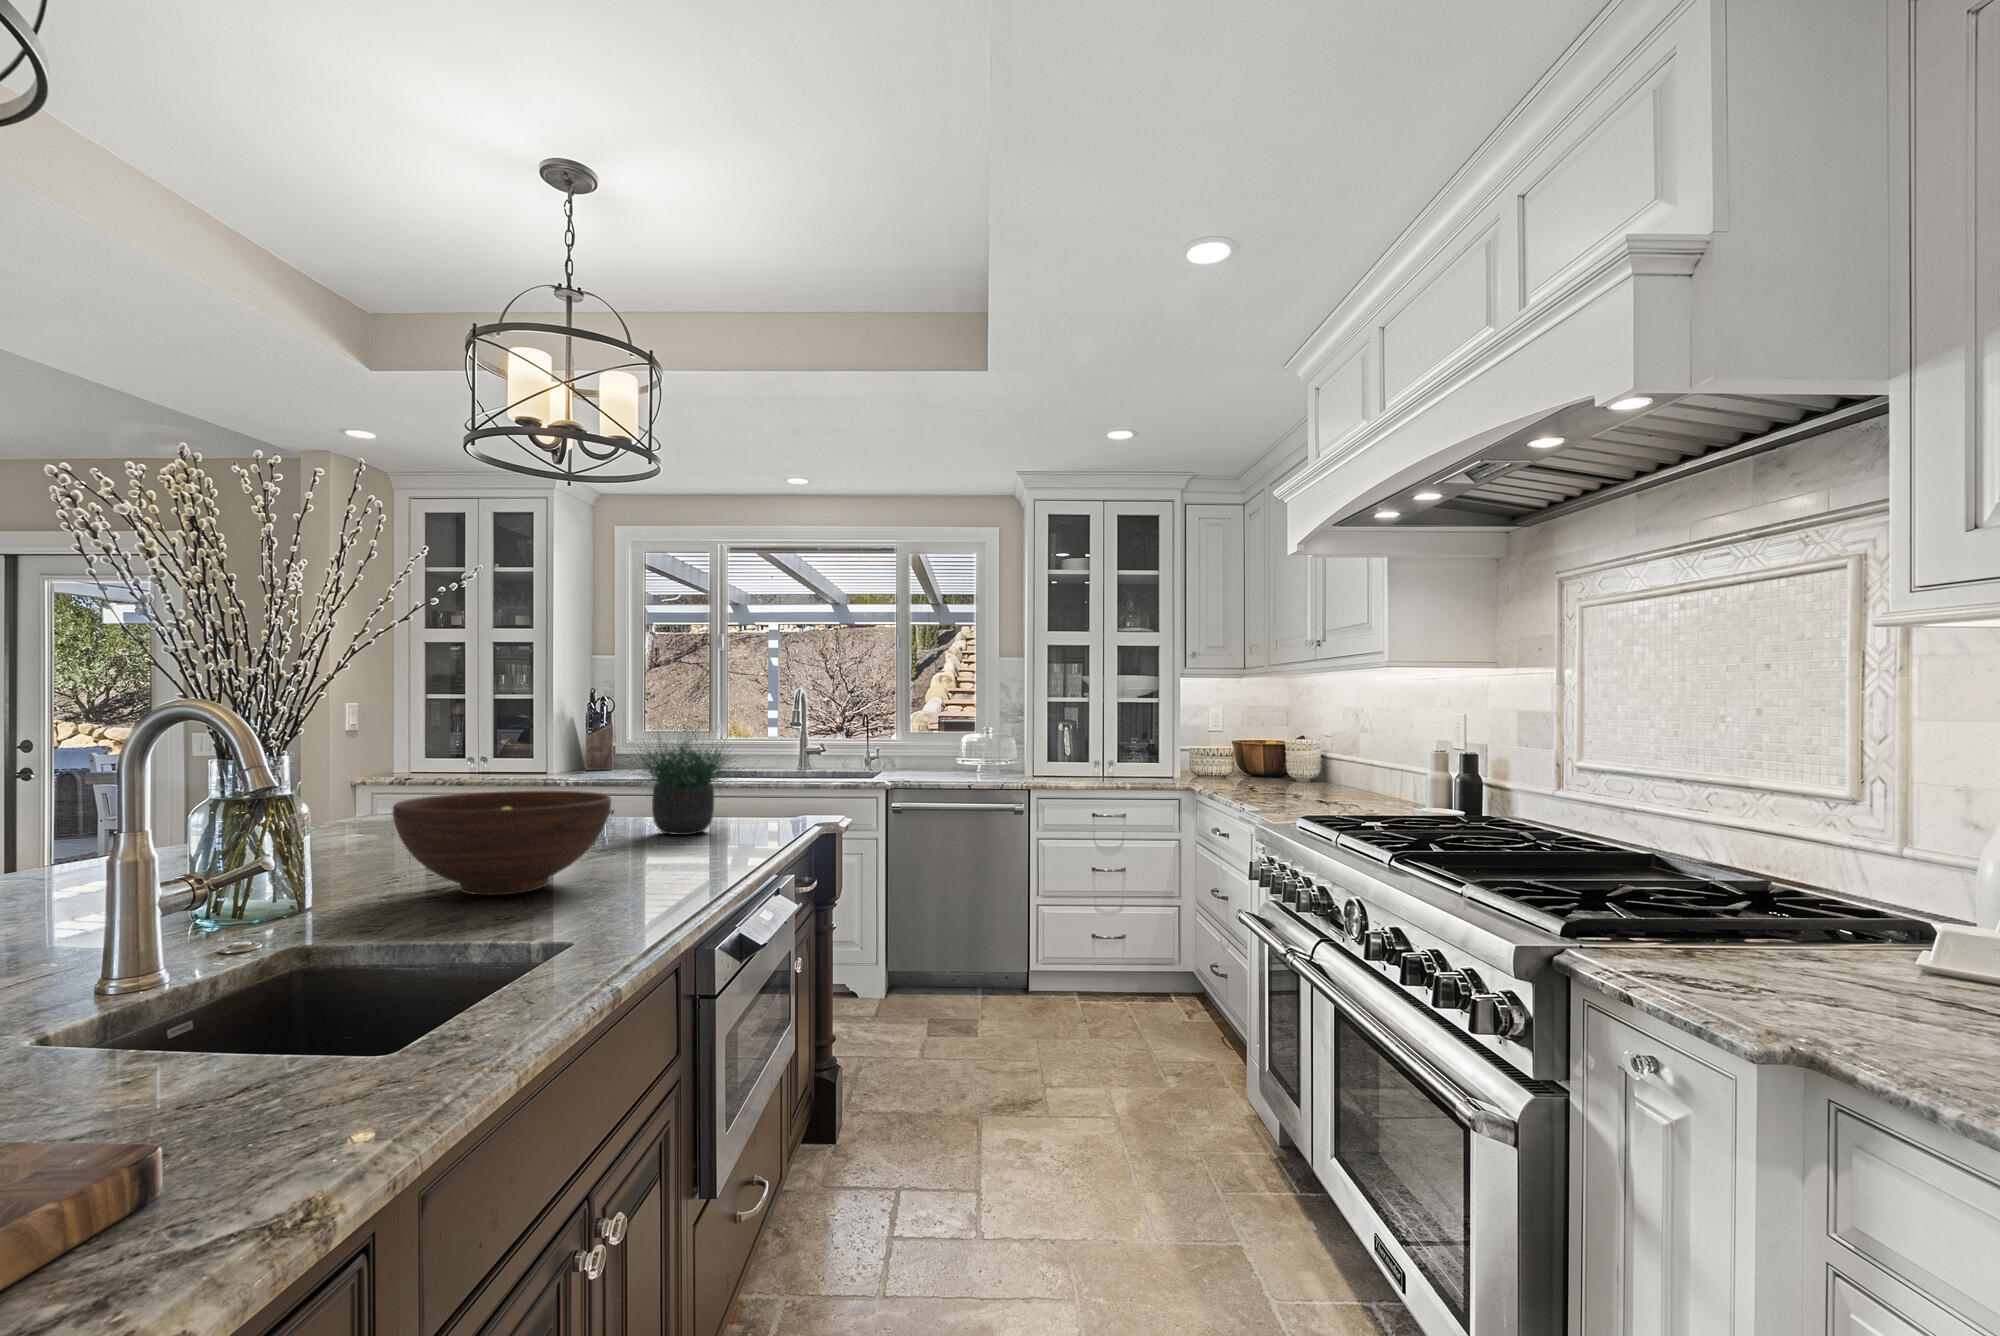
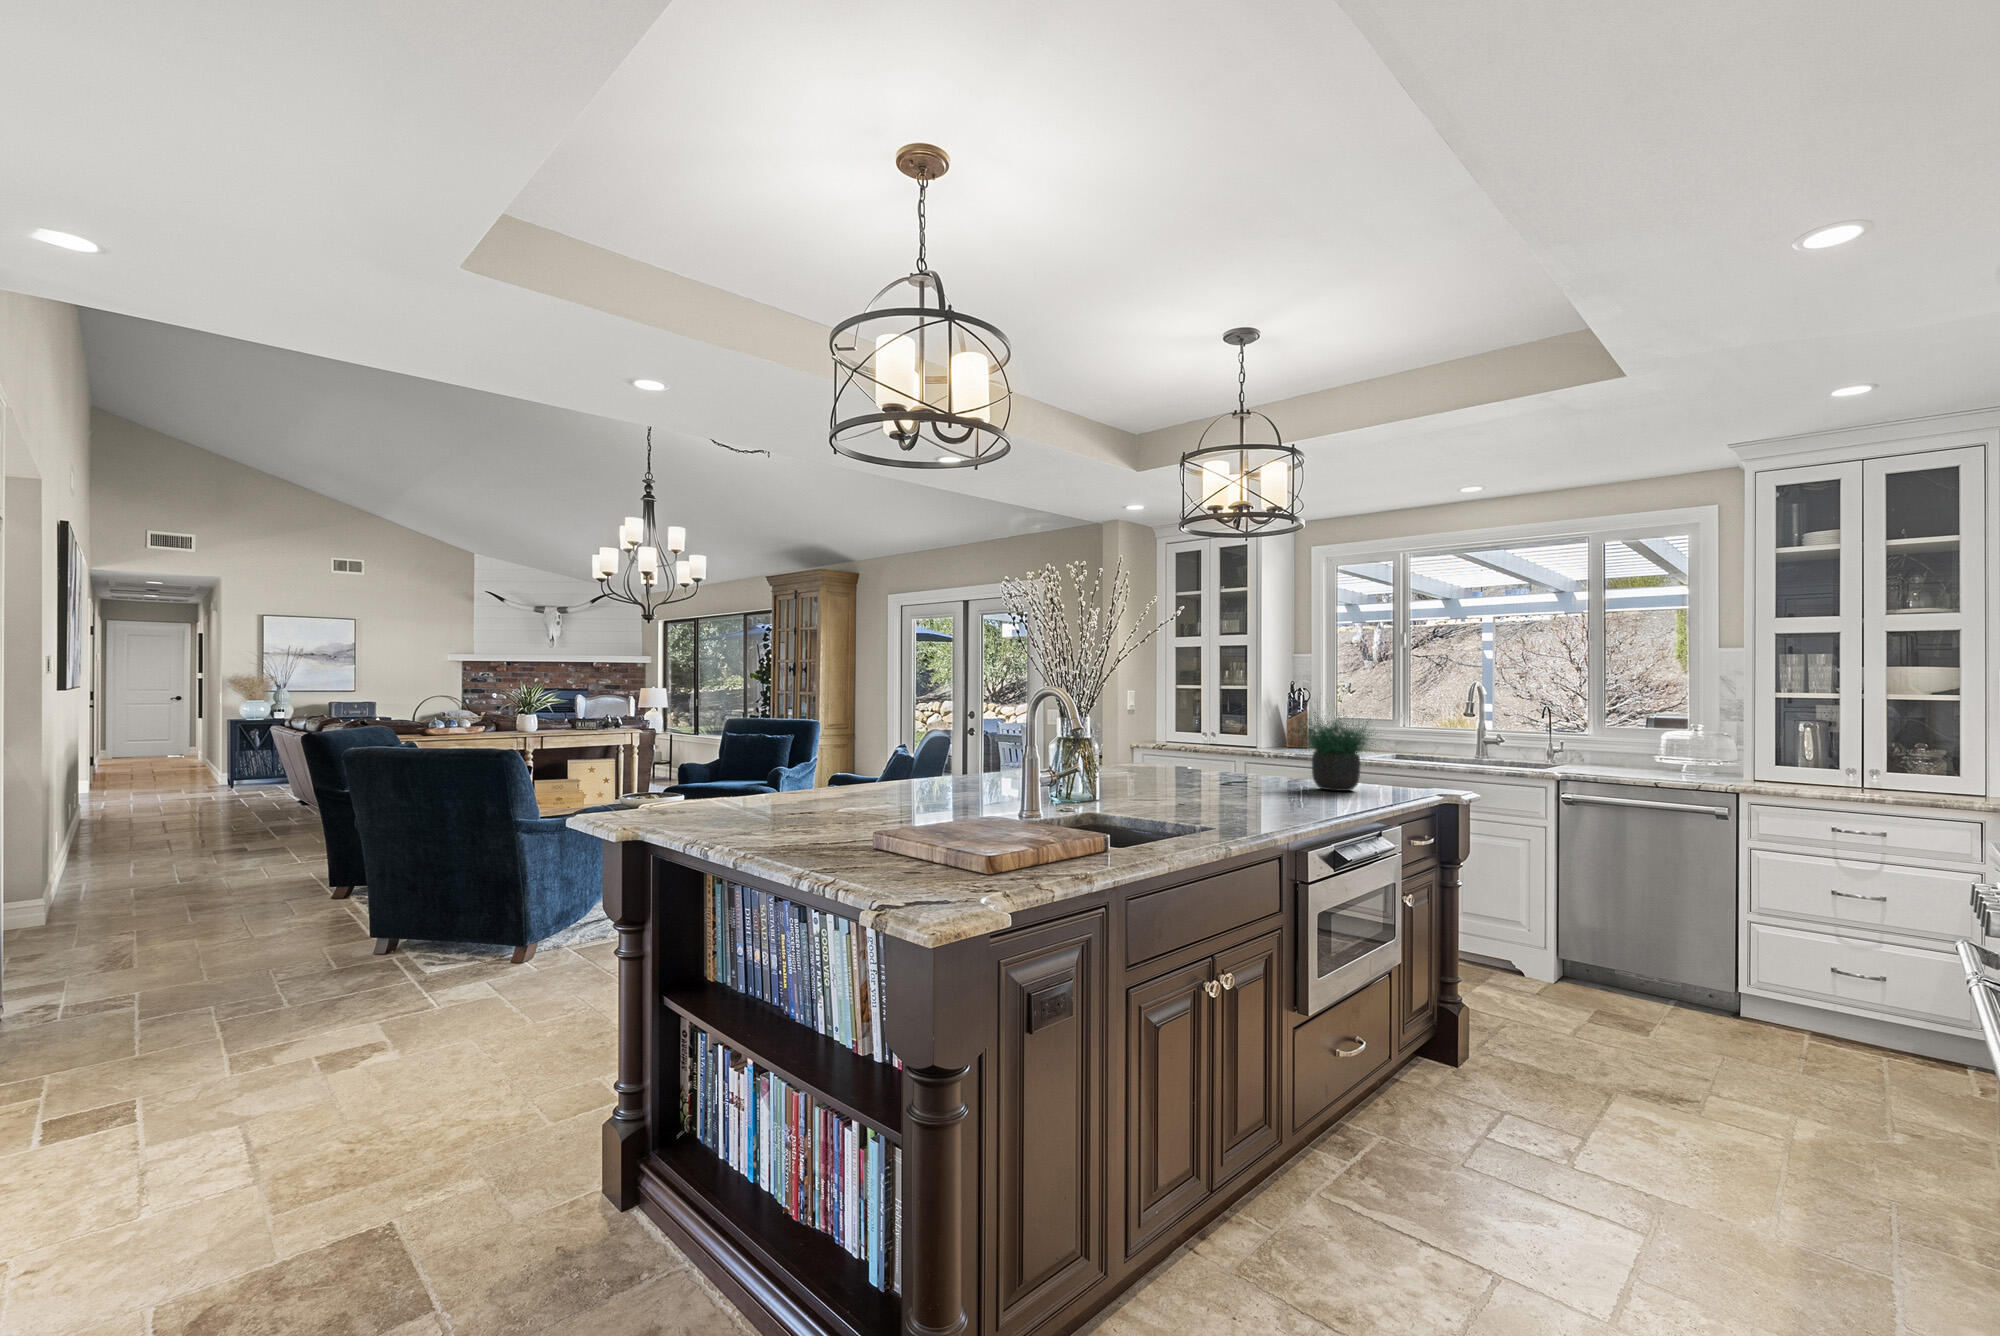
fruit bowl: present [393,791,611,896] -> none [1139,744,1267,808]

